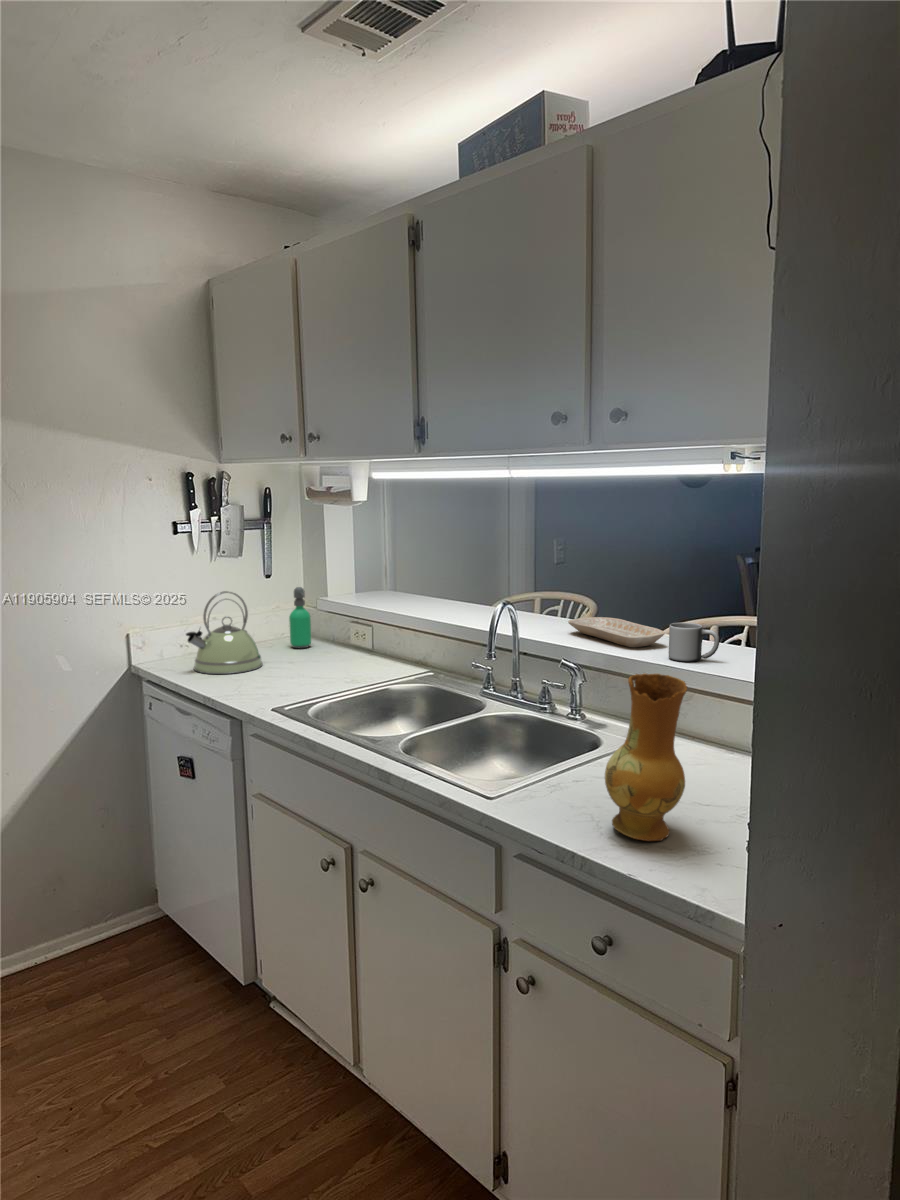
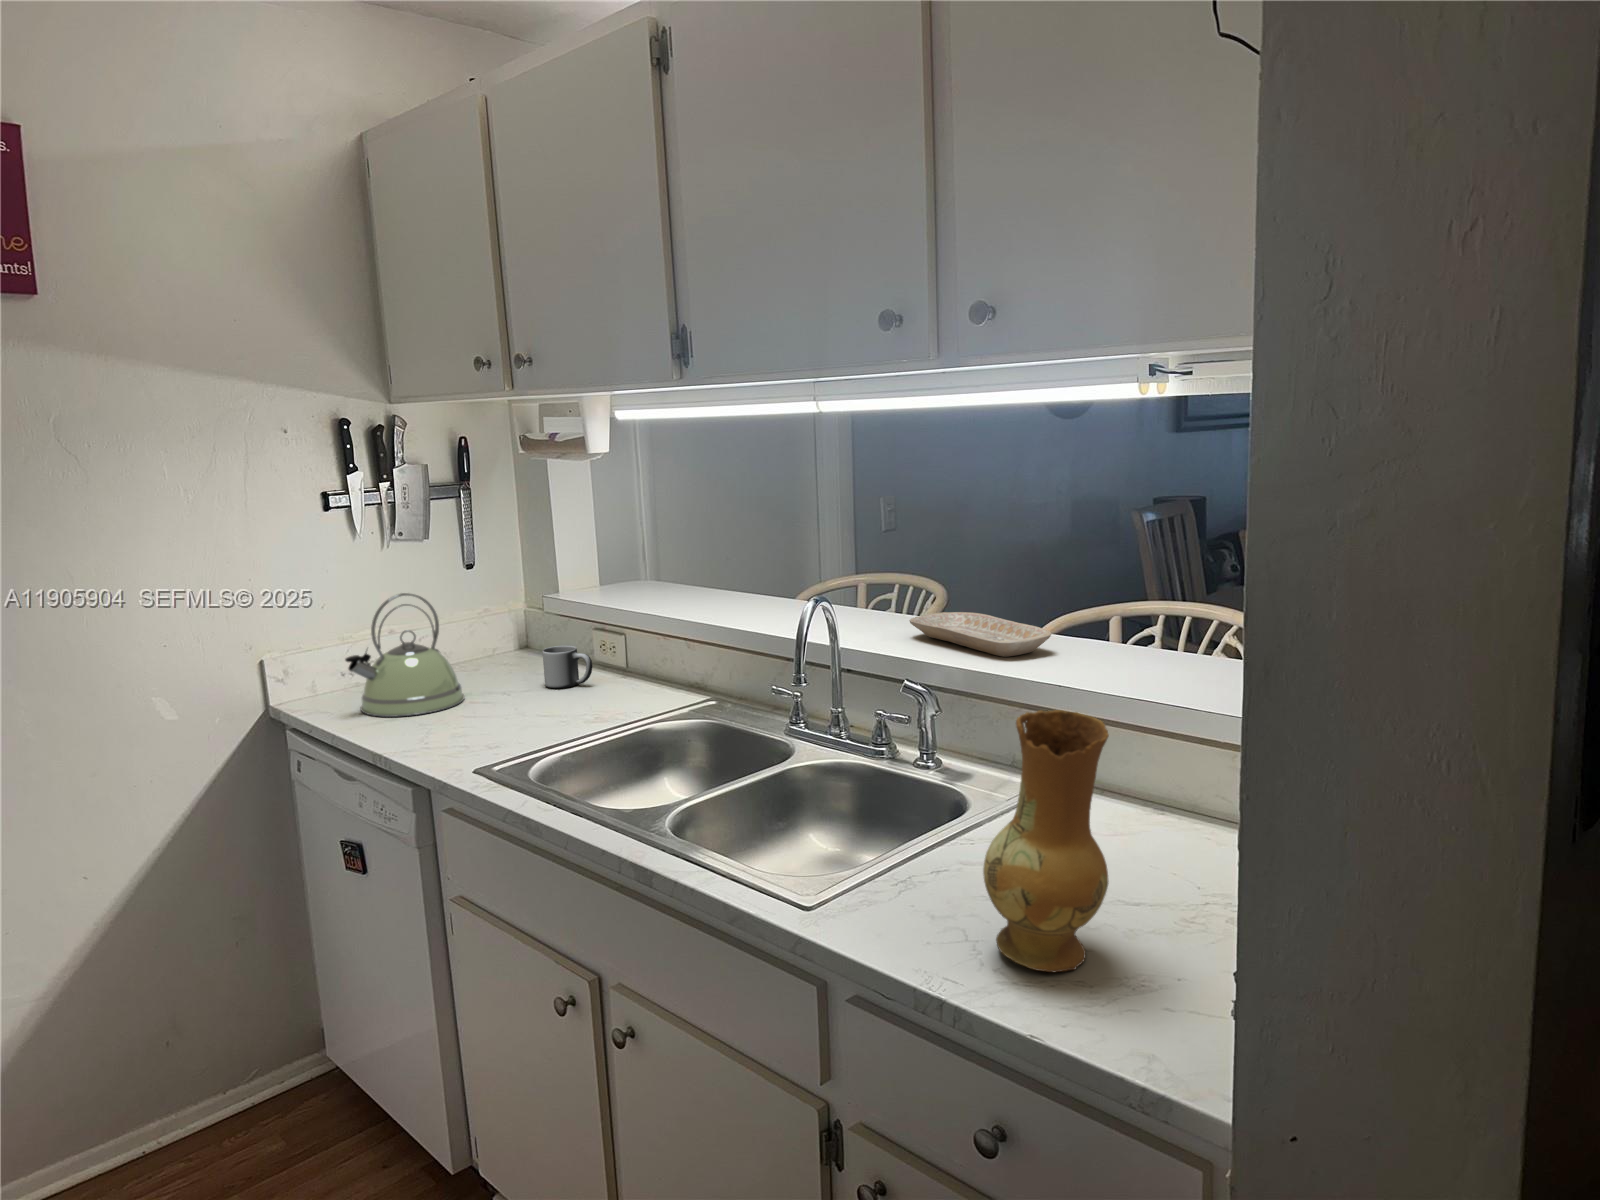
soap dispenser: present [289,587,311,648] -> none [503,581,537,671]
mug: present [669,623,719,662] -> present [543,646,592,688]

